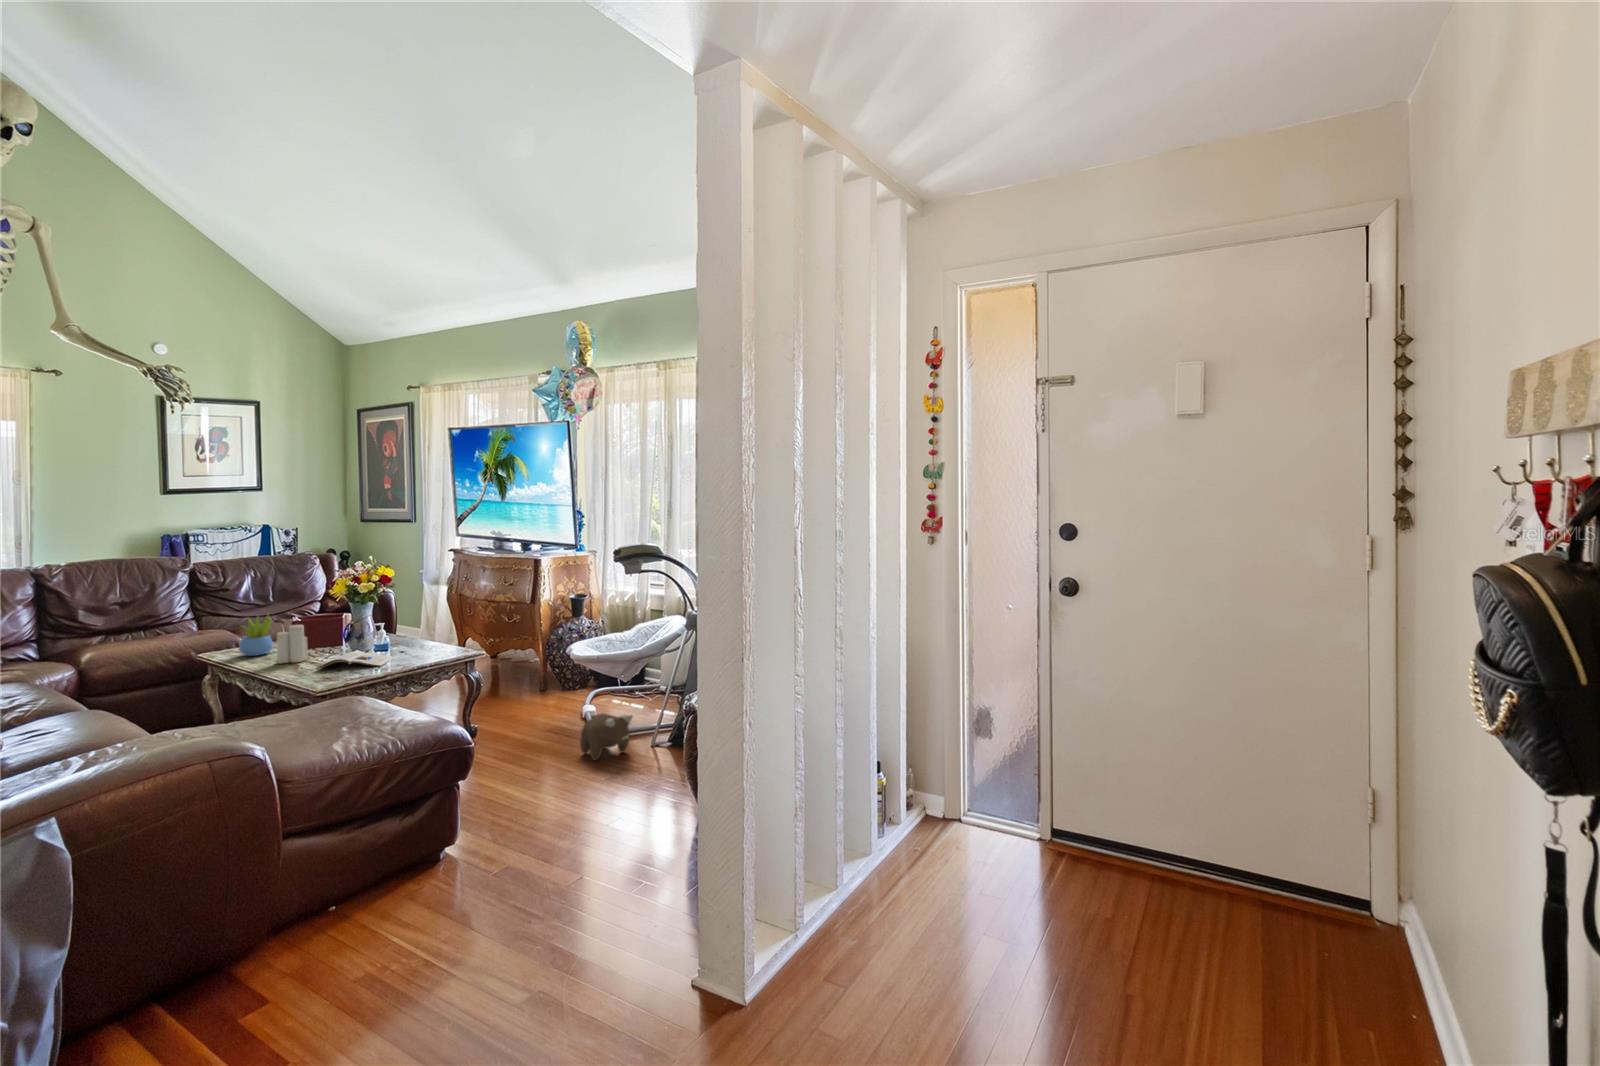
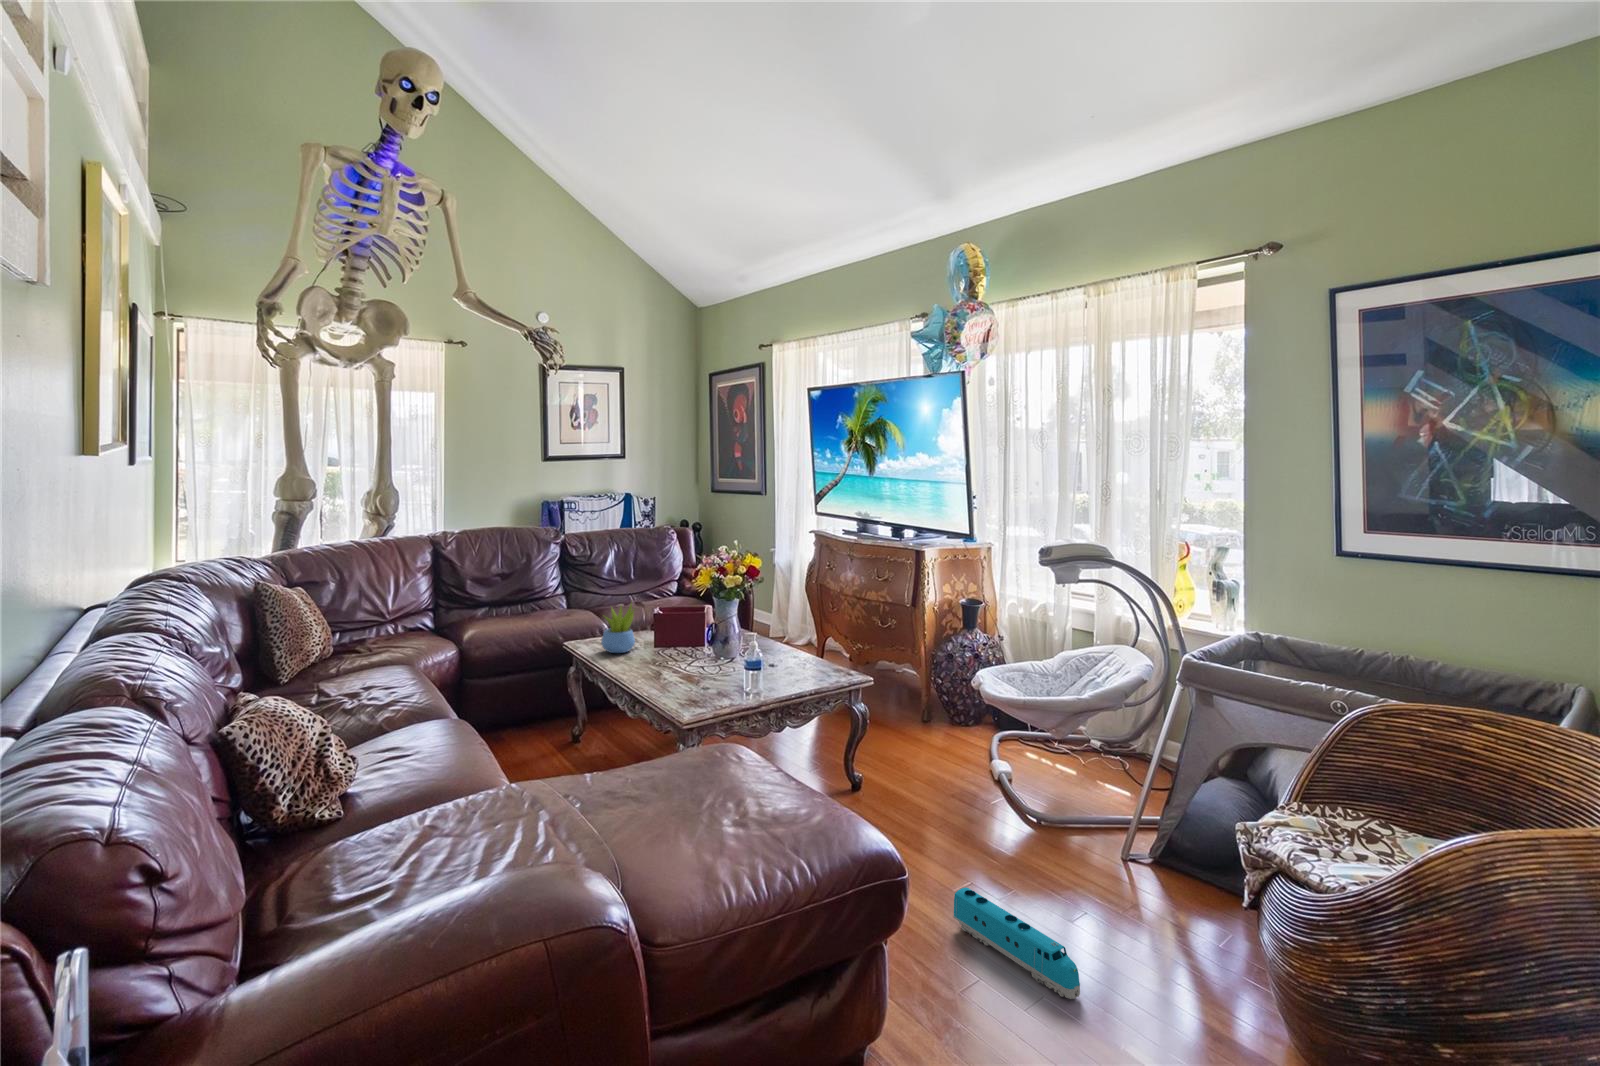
candle: present [276,625,310,663] -> none [637,619,674,670]
magazine: present [316,651,394,669] -> none [682,664,770,692]
plush toy: present [580,713,633,760] -> none [1010,795,1100,868]
toy train: none [525,771,595,816] -> present [953,887,1080,999]

